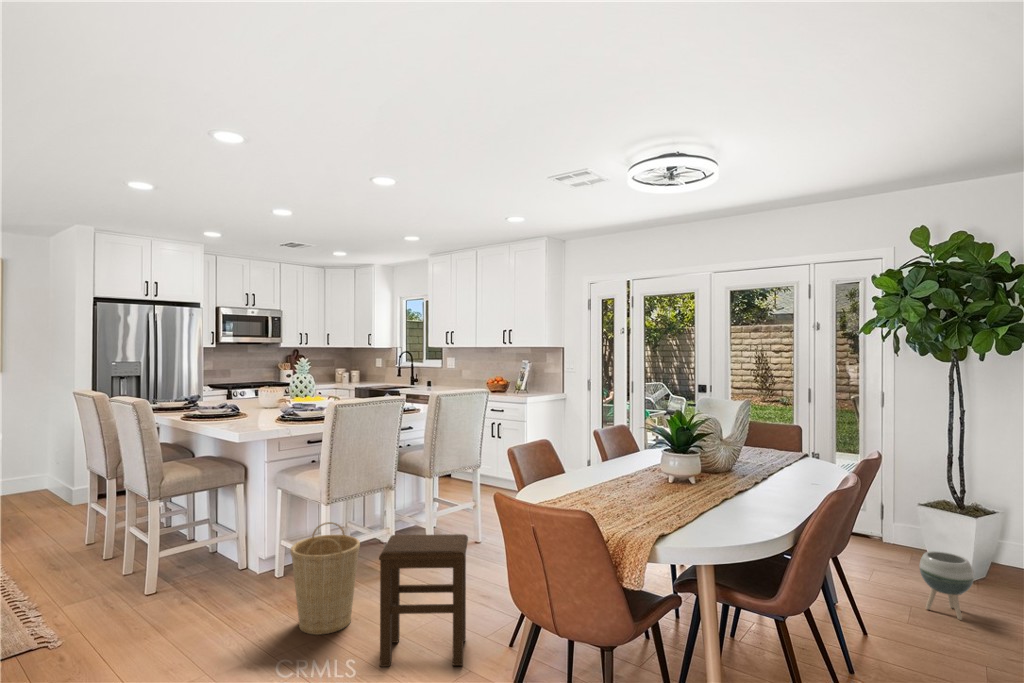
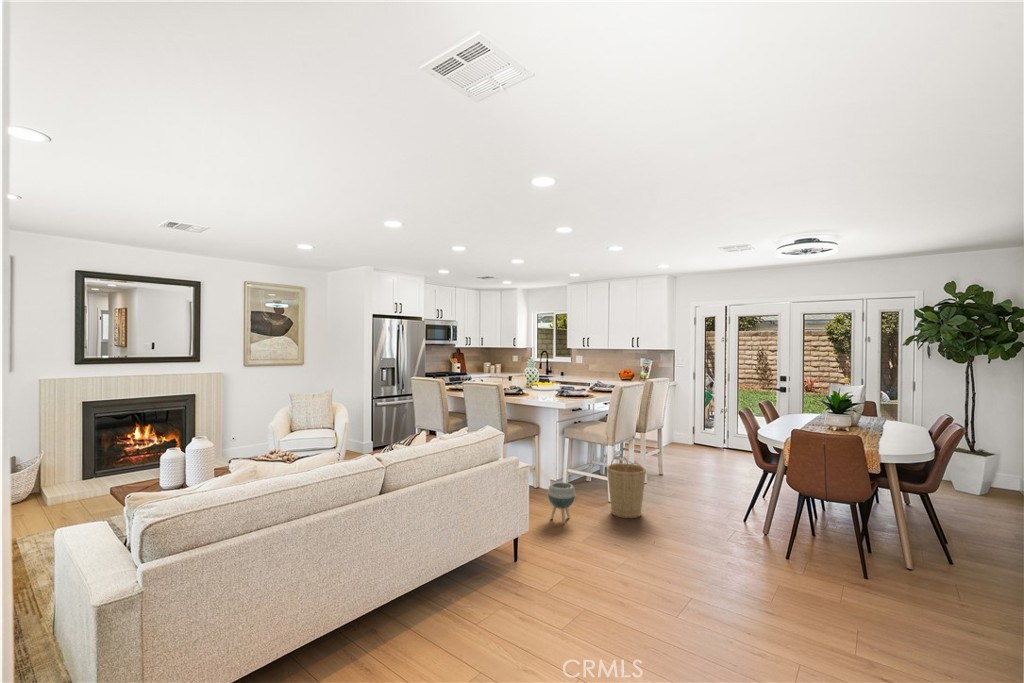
stool: present [379,534,468,667] -> none [673,461,732,531]
planter: present [919,551,974,620] -> present [548,482,576,524]

